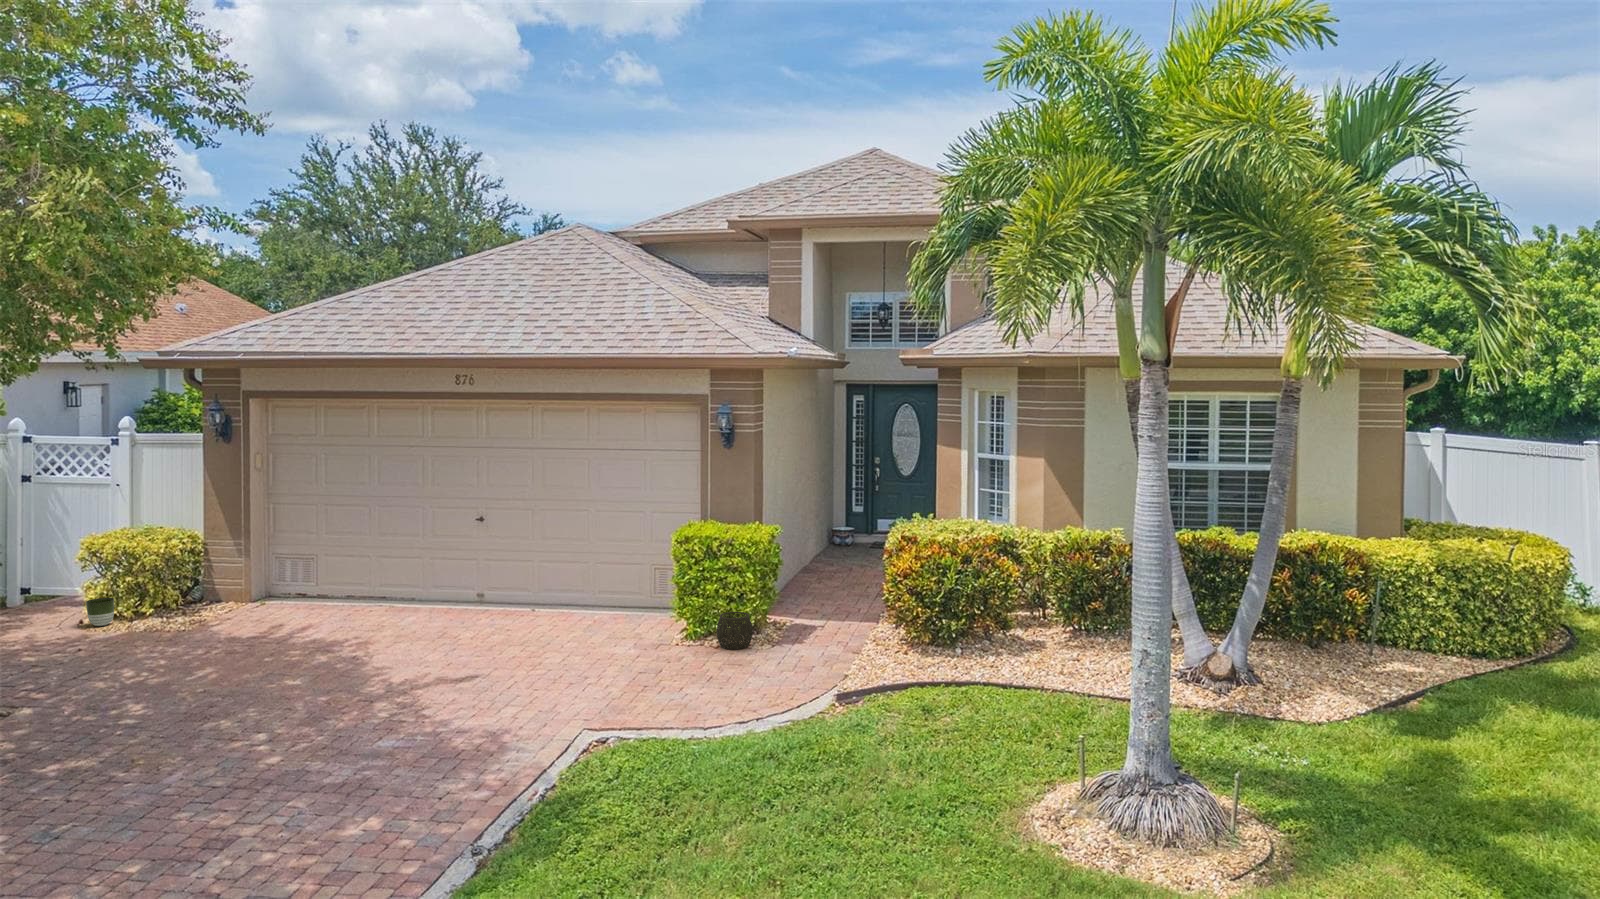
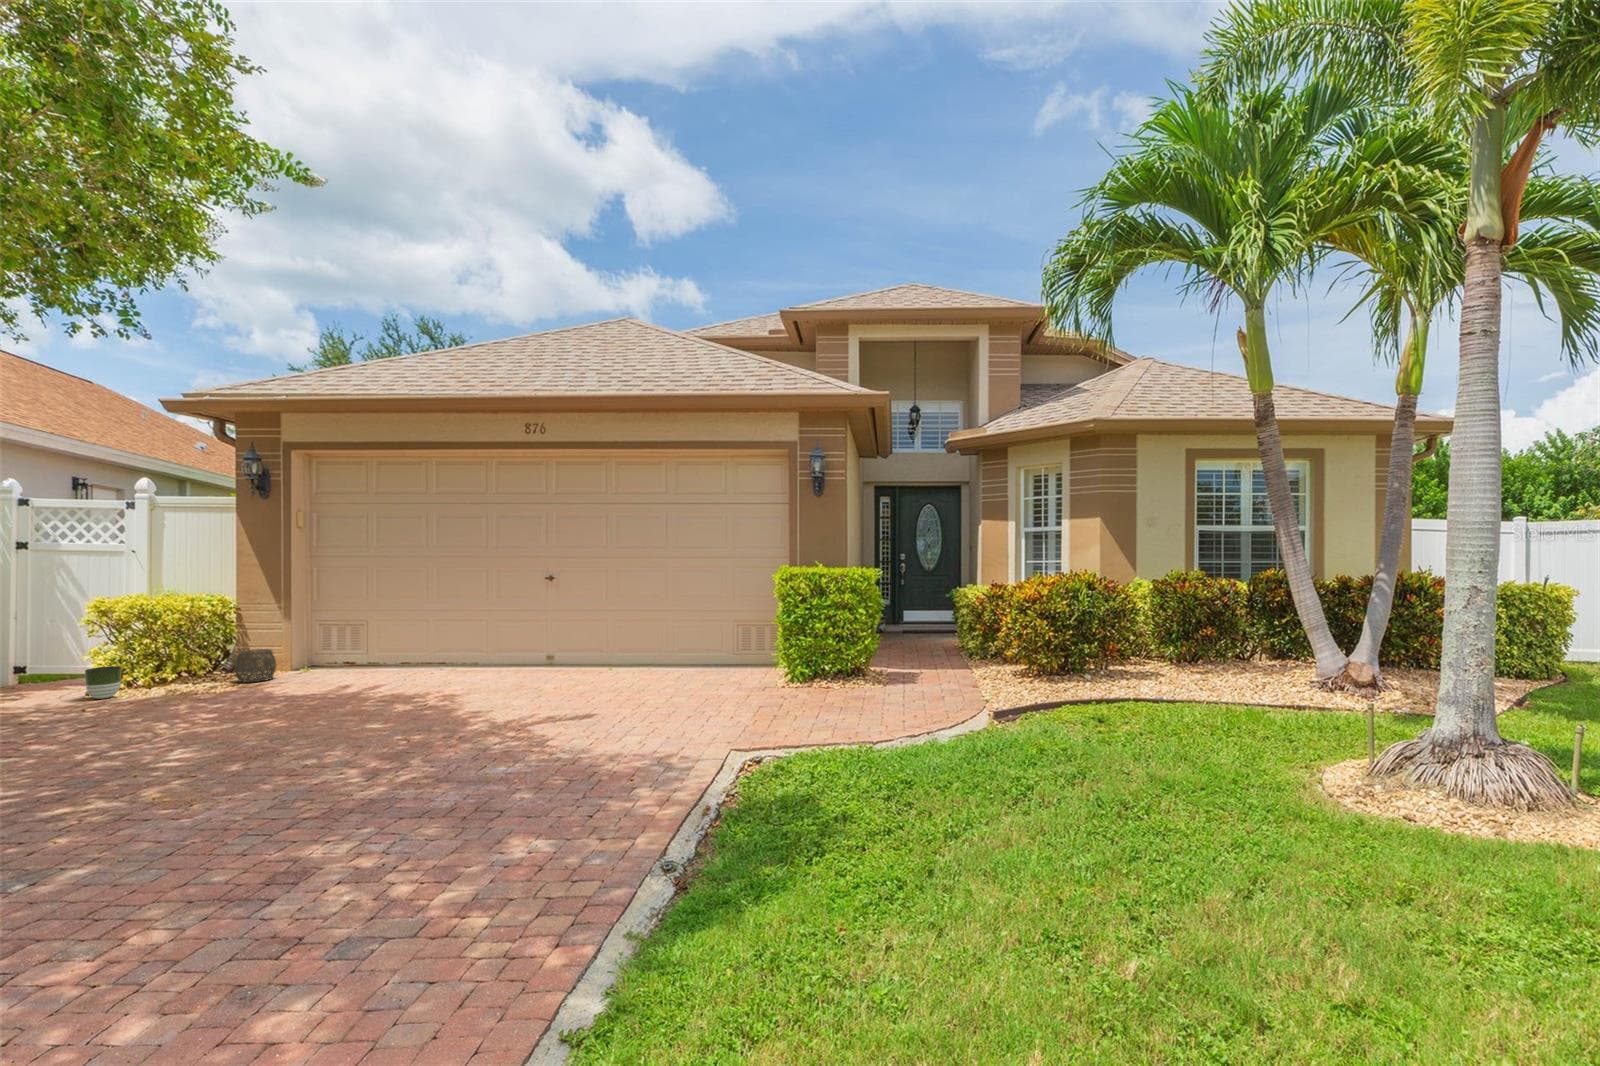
woven basket: present [716,612,753,649] -> present [234,649,276,683]

